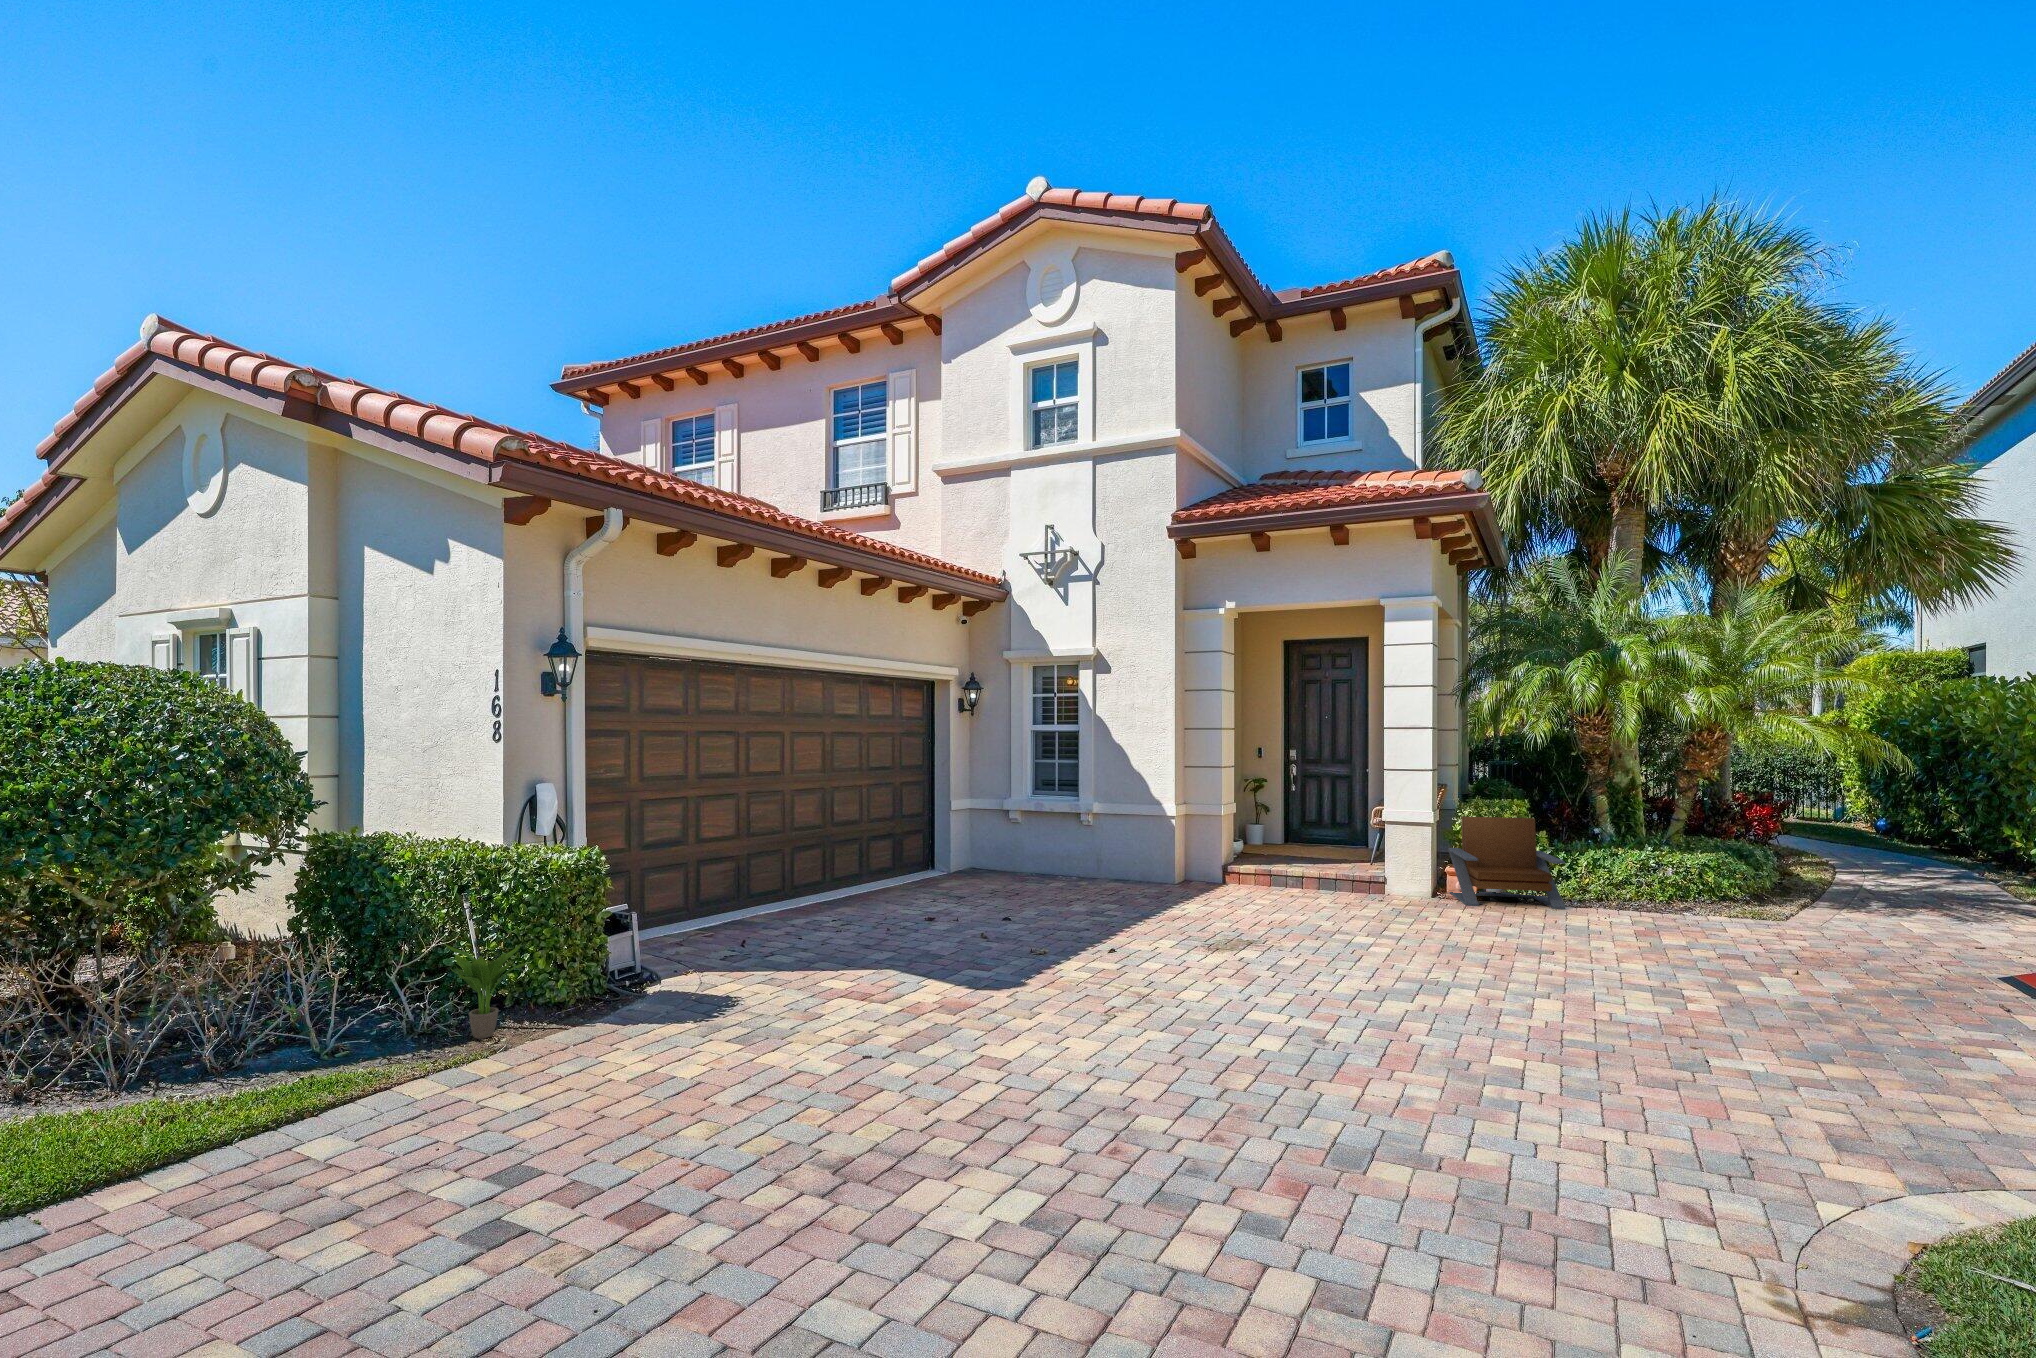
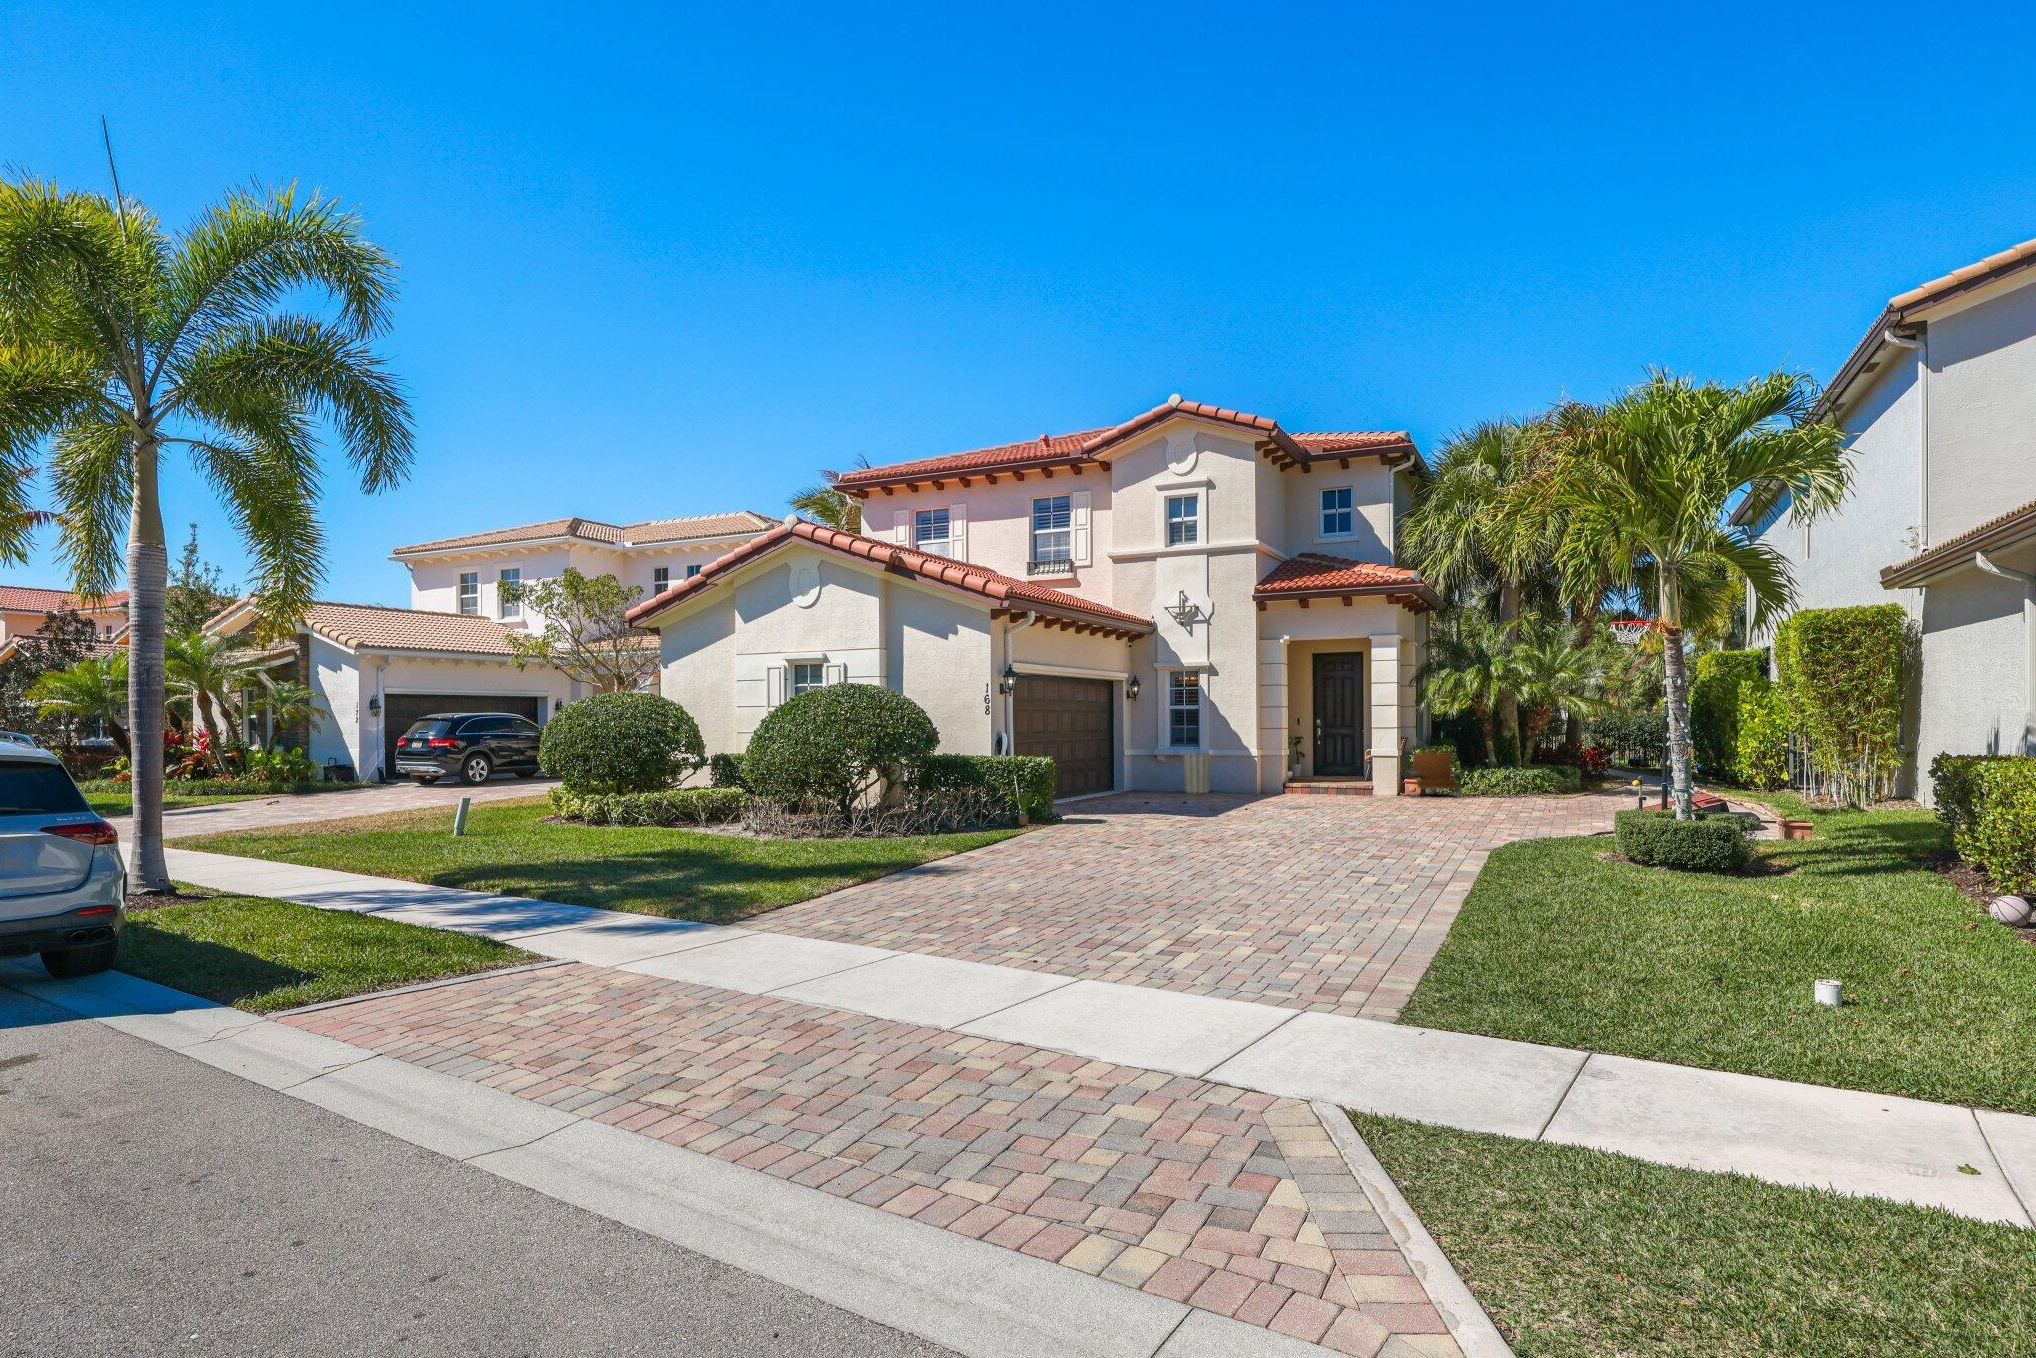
trash can: none [1047,809,1096,882] -> present [1183,754,1211,793]

